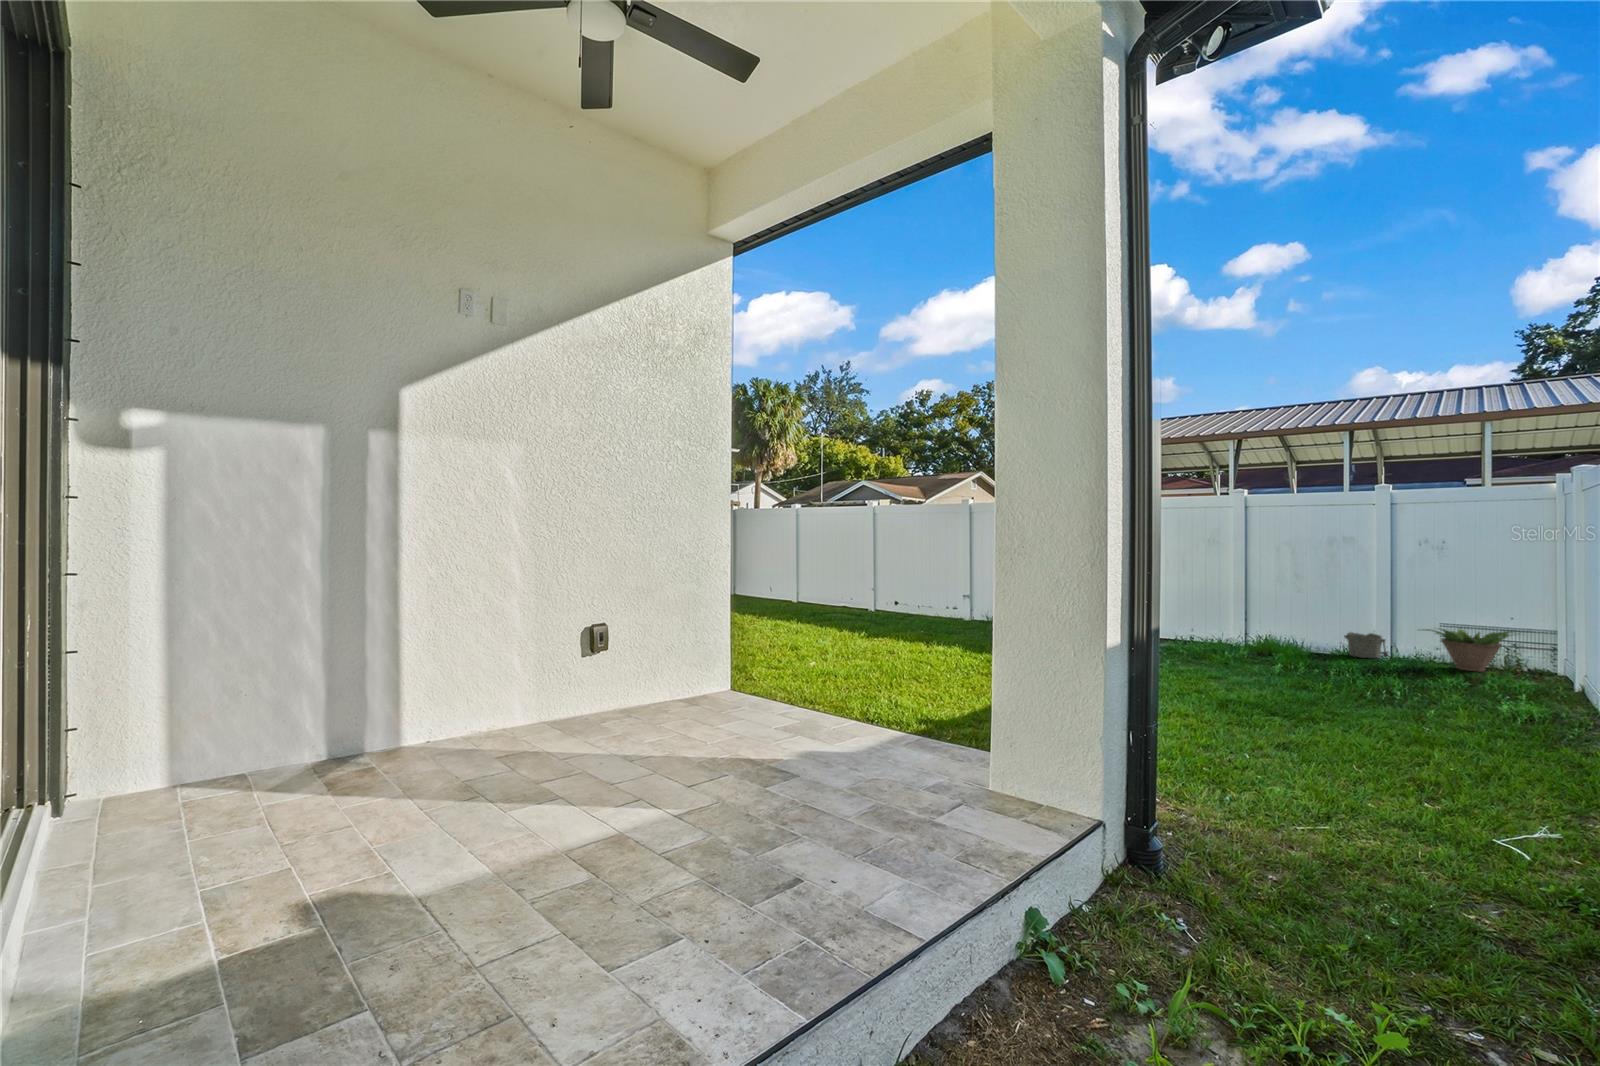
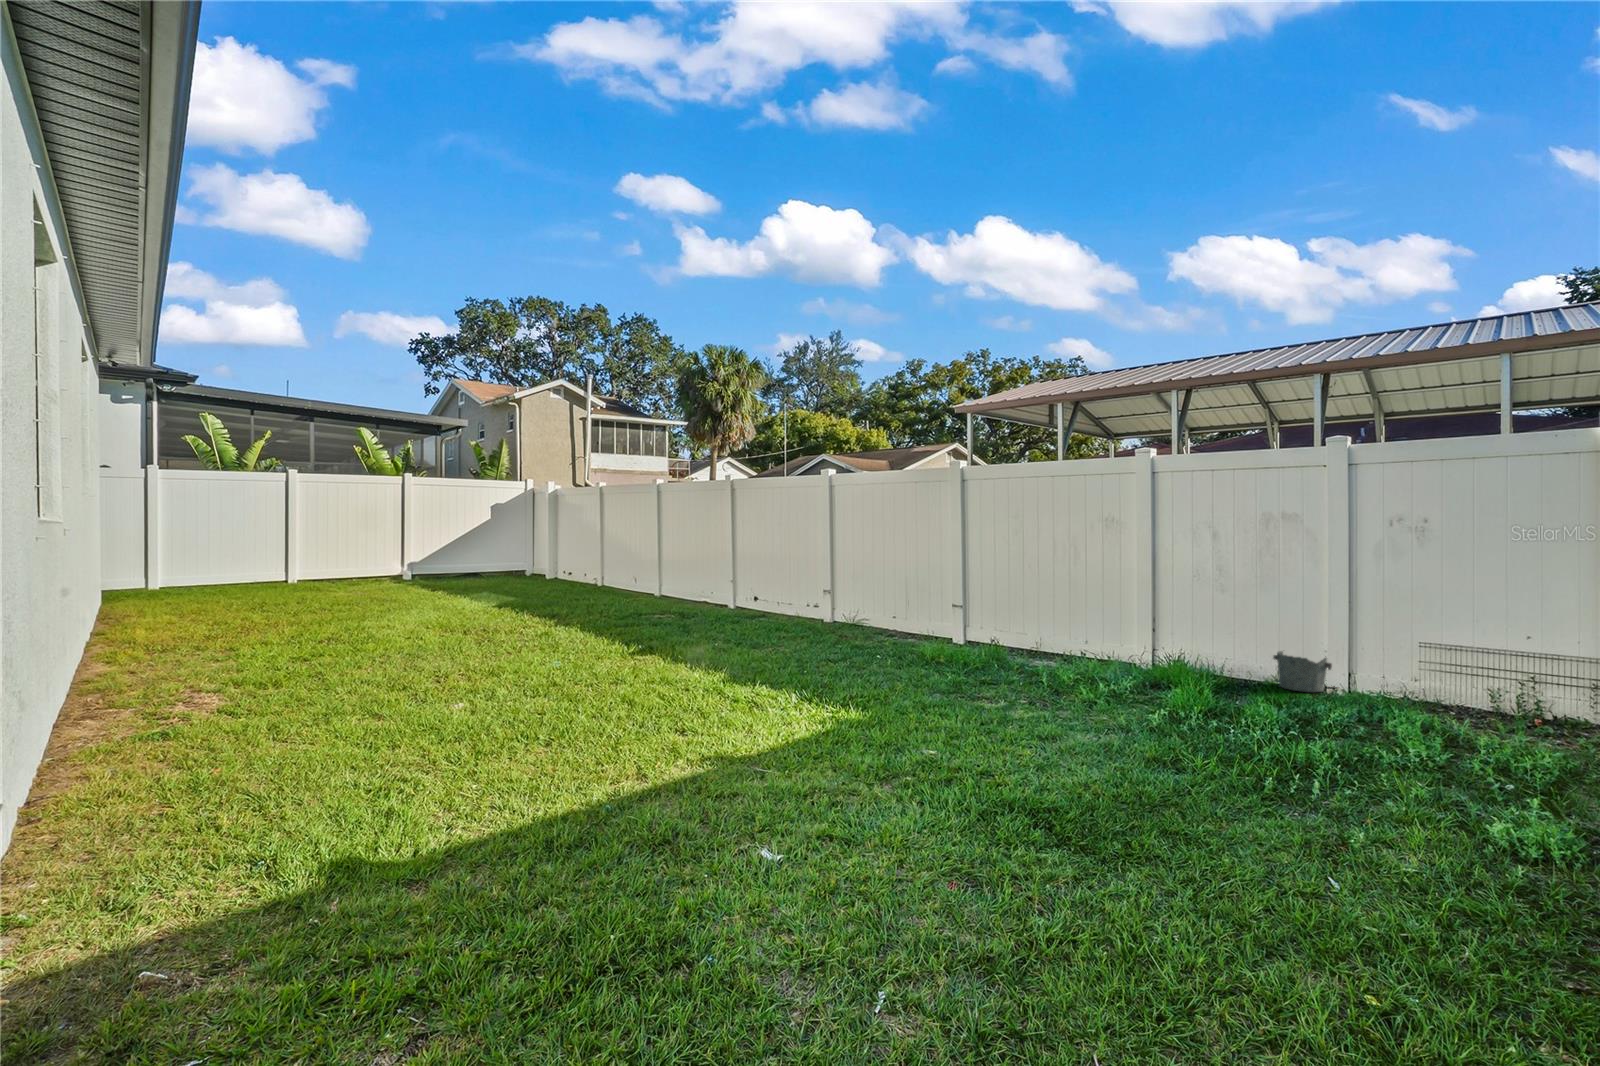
decorative plant: present [1426,629,1513,671] -> none [1376,649,1542,722]

